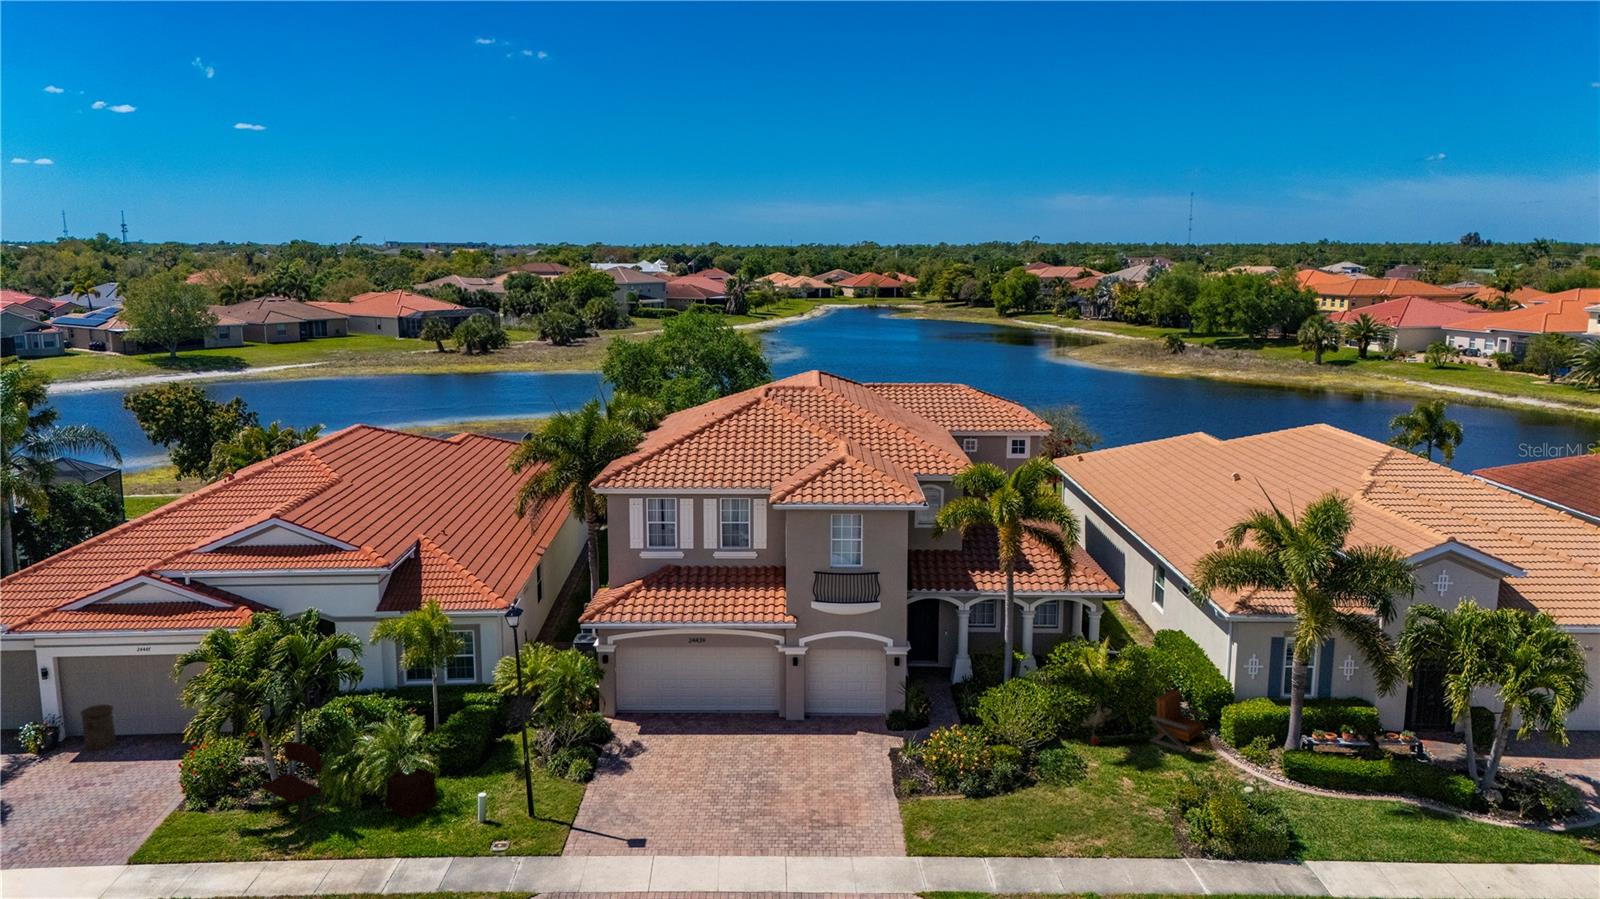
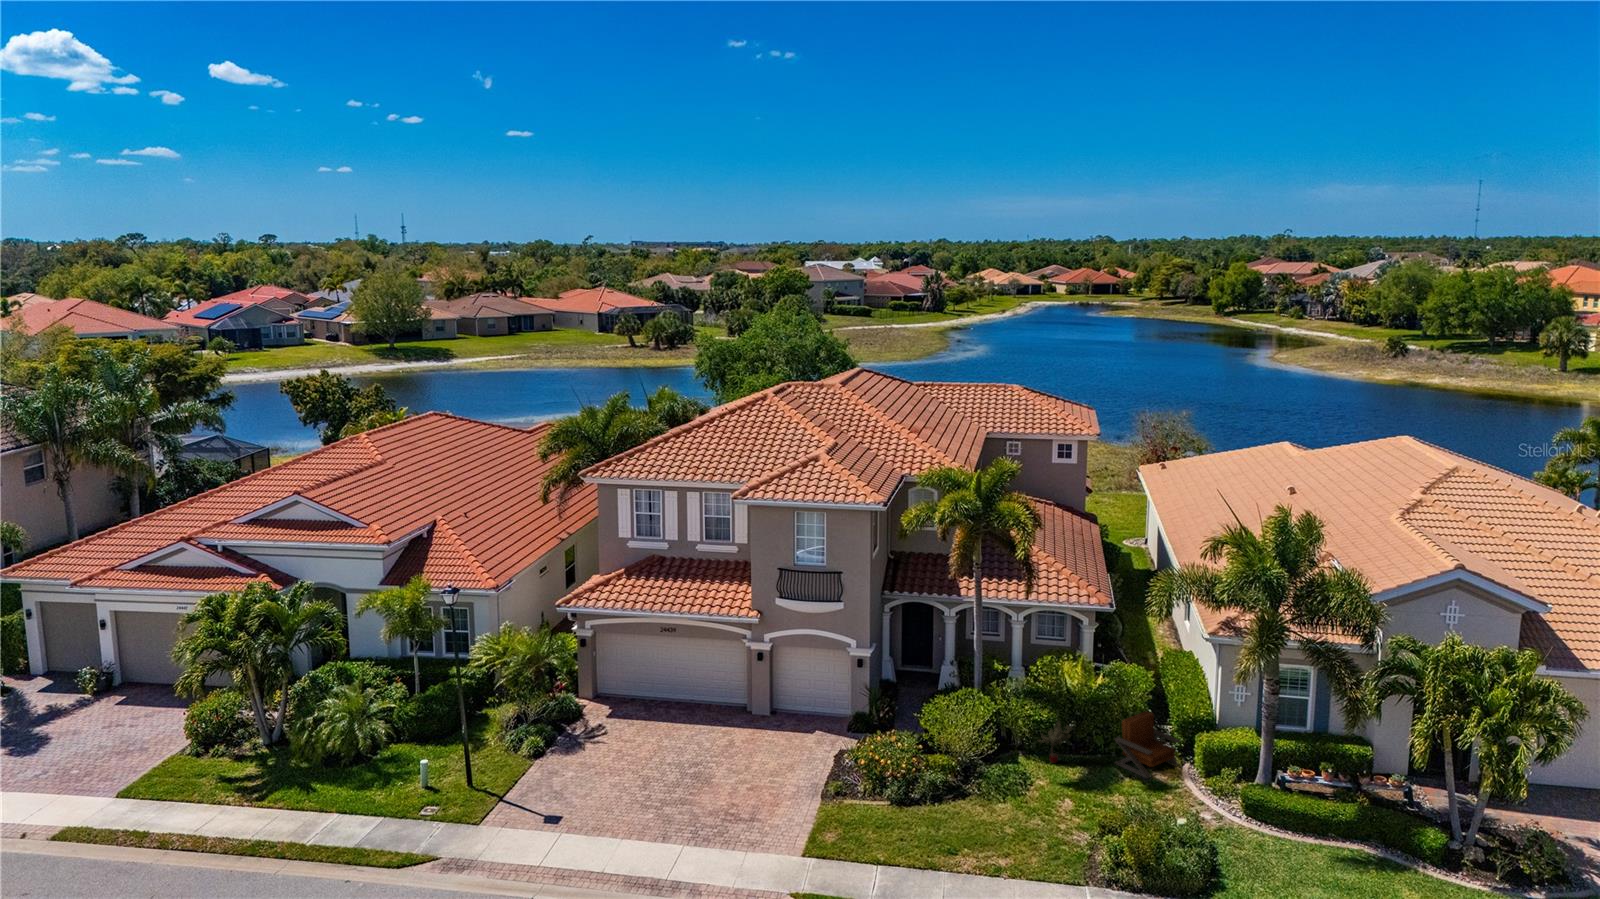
trash can: present [81,705,116,750] -> none [124,656,155,696]
bench: present [260,741,323,823] -> none [241,699,294,774]
wooden crate: present [385,766,437,818] -> none [344,729,392,779]

